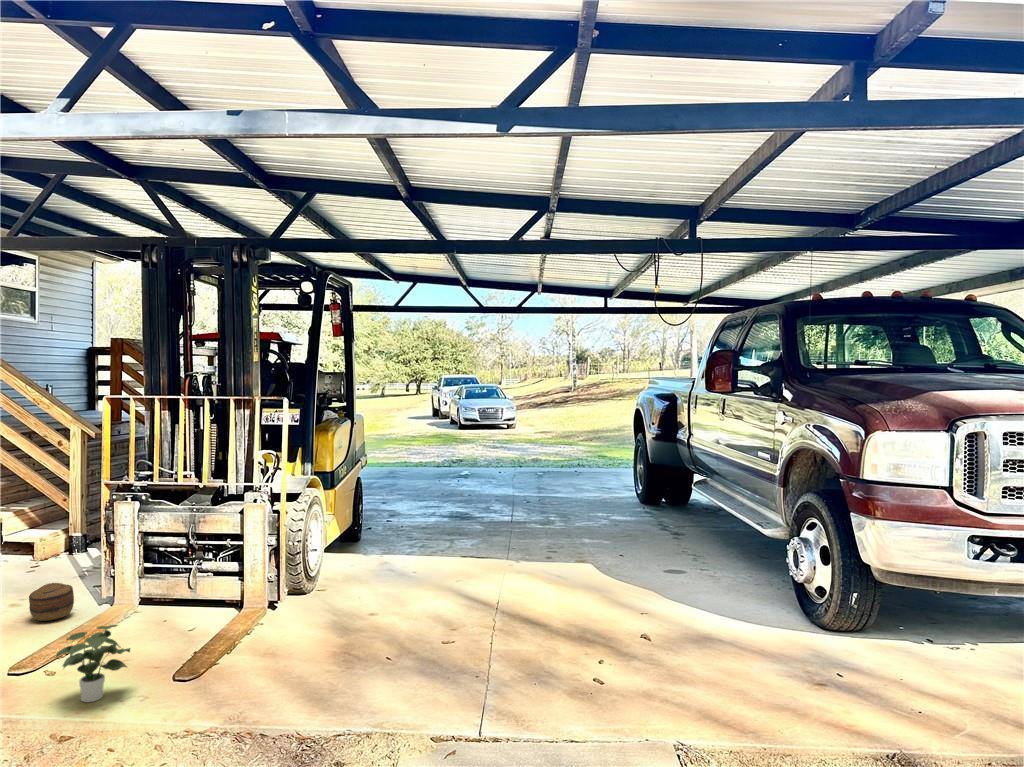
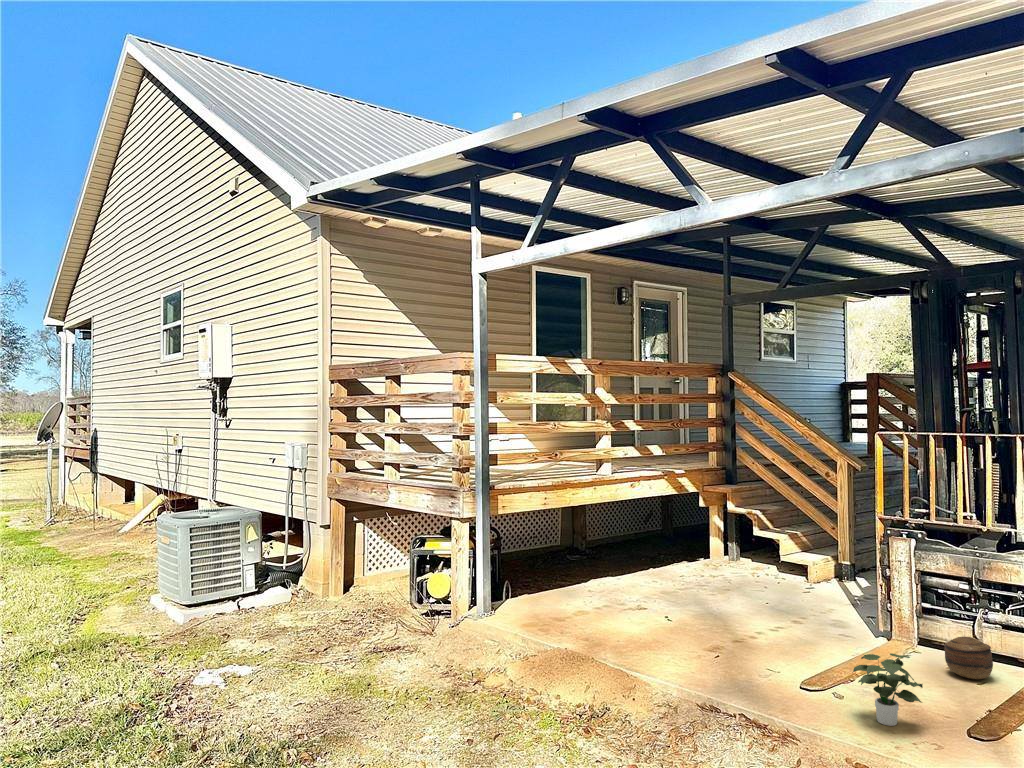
basket: present [29,583,74,621] -> present [944,637,993,679]

